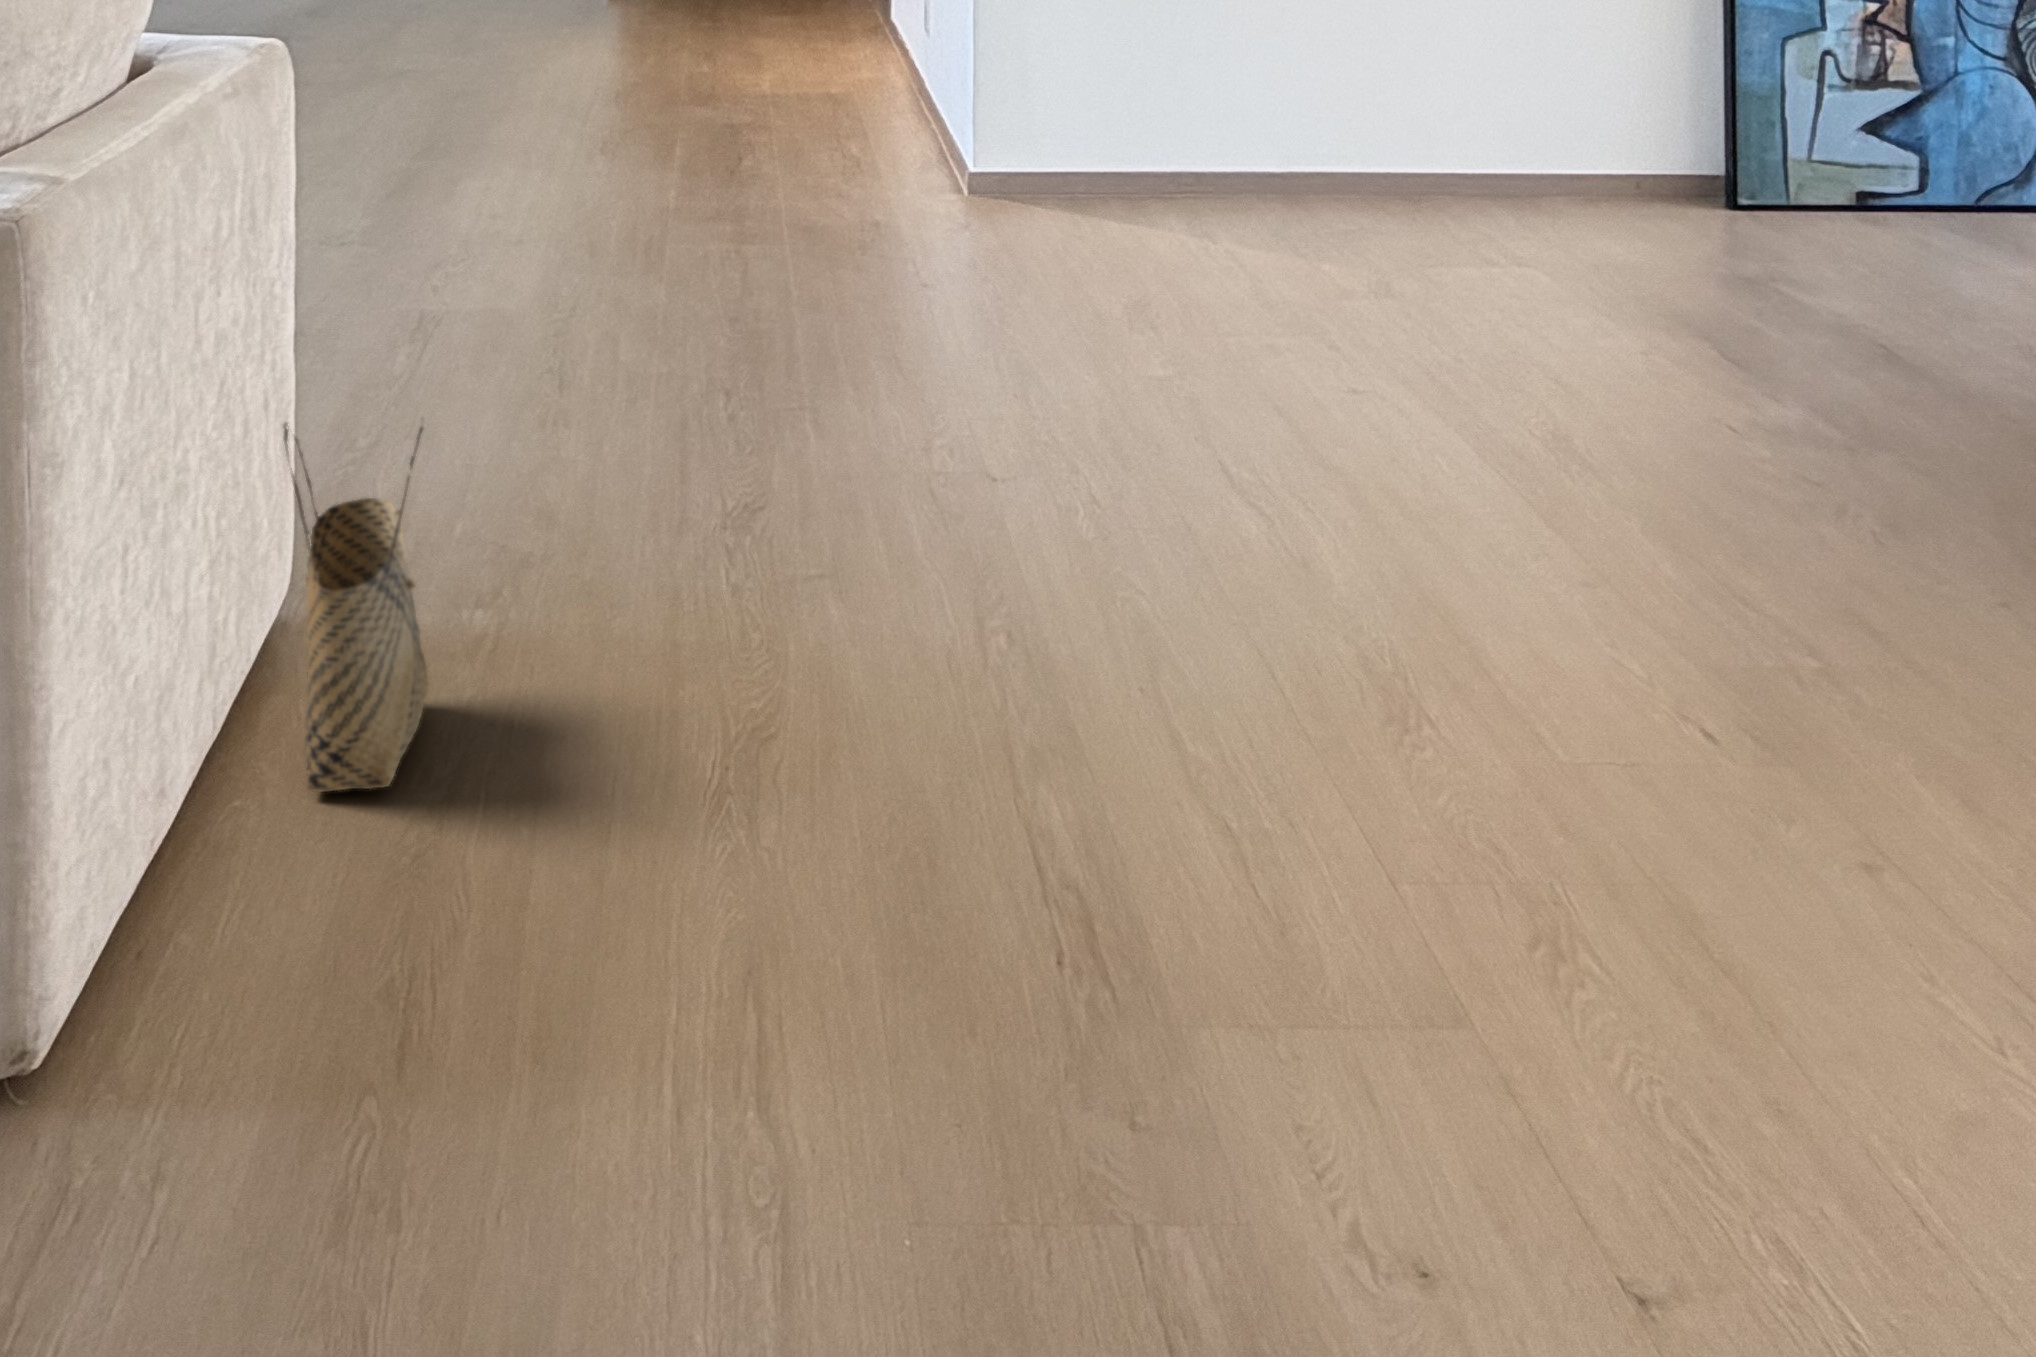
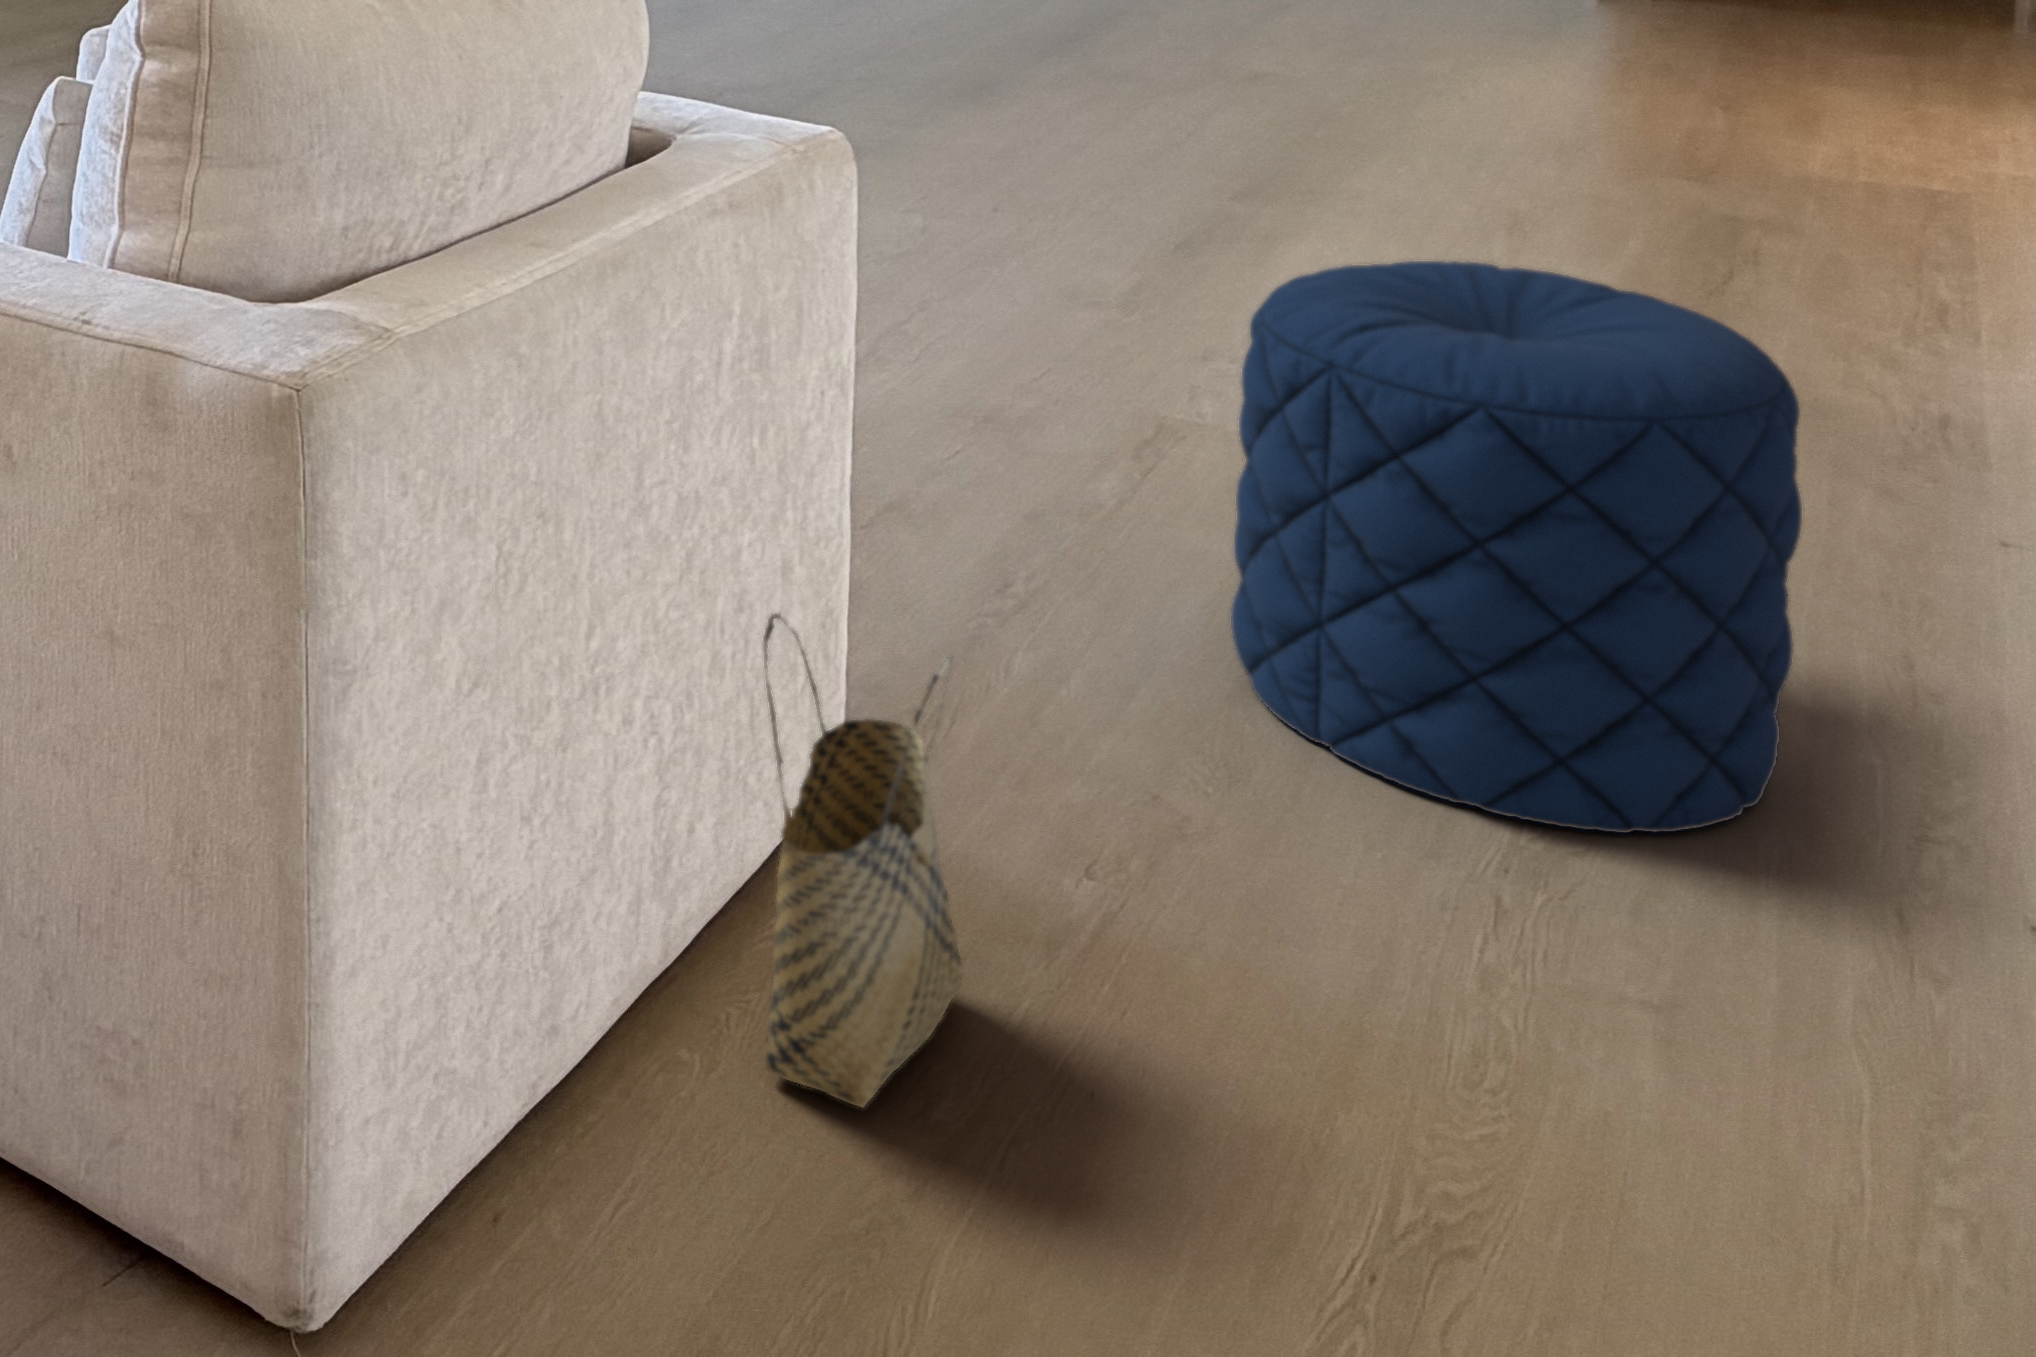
pouf: none [523,116,859,495] -> present [1231,261,1802,833]

